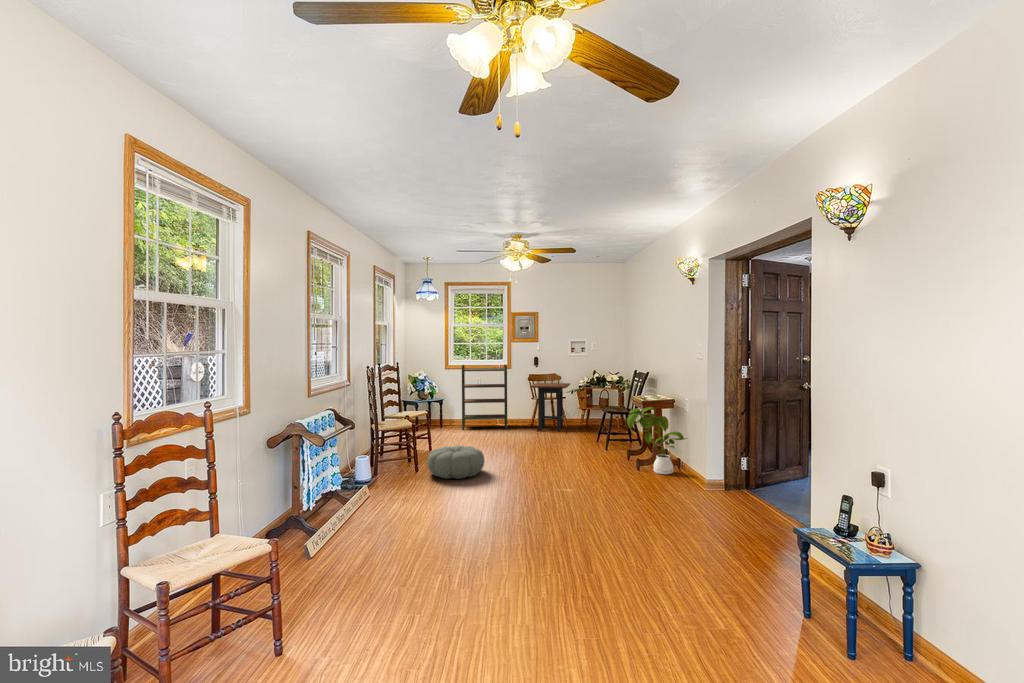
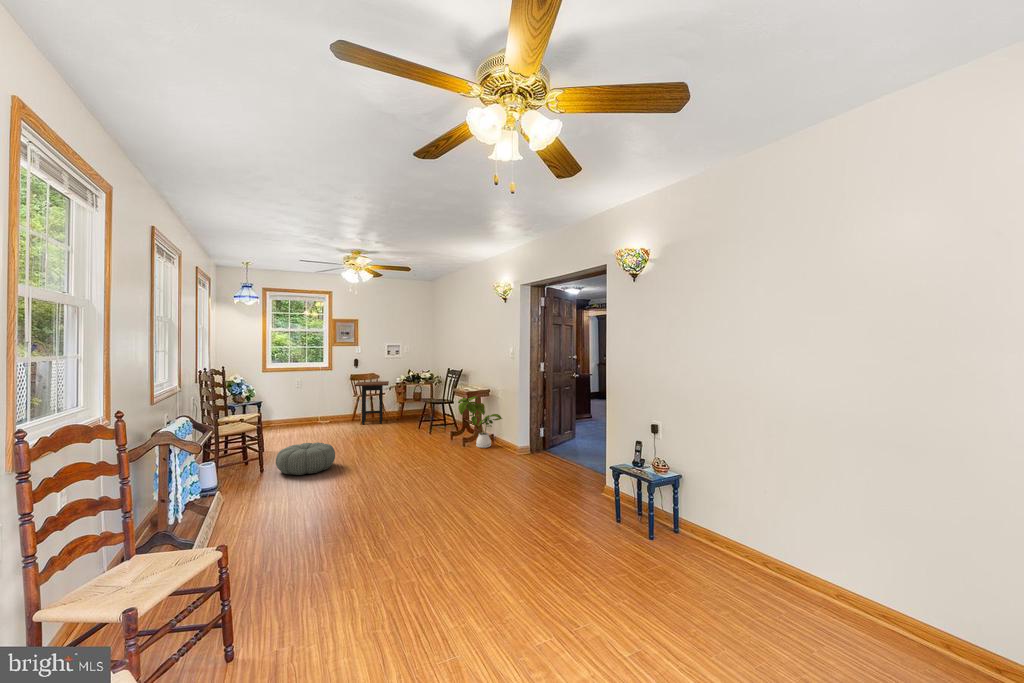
bookshelf: present [462,364,507,430] -> none [282,366,331,430]

